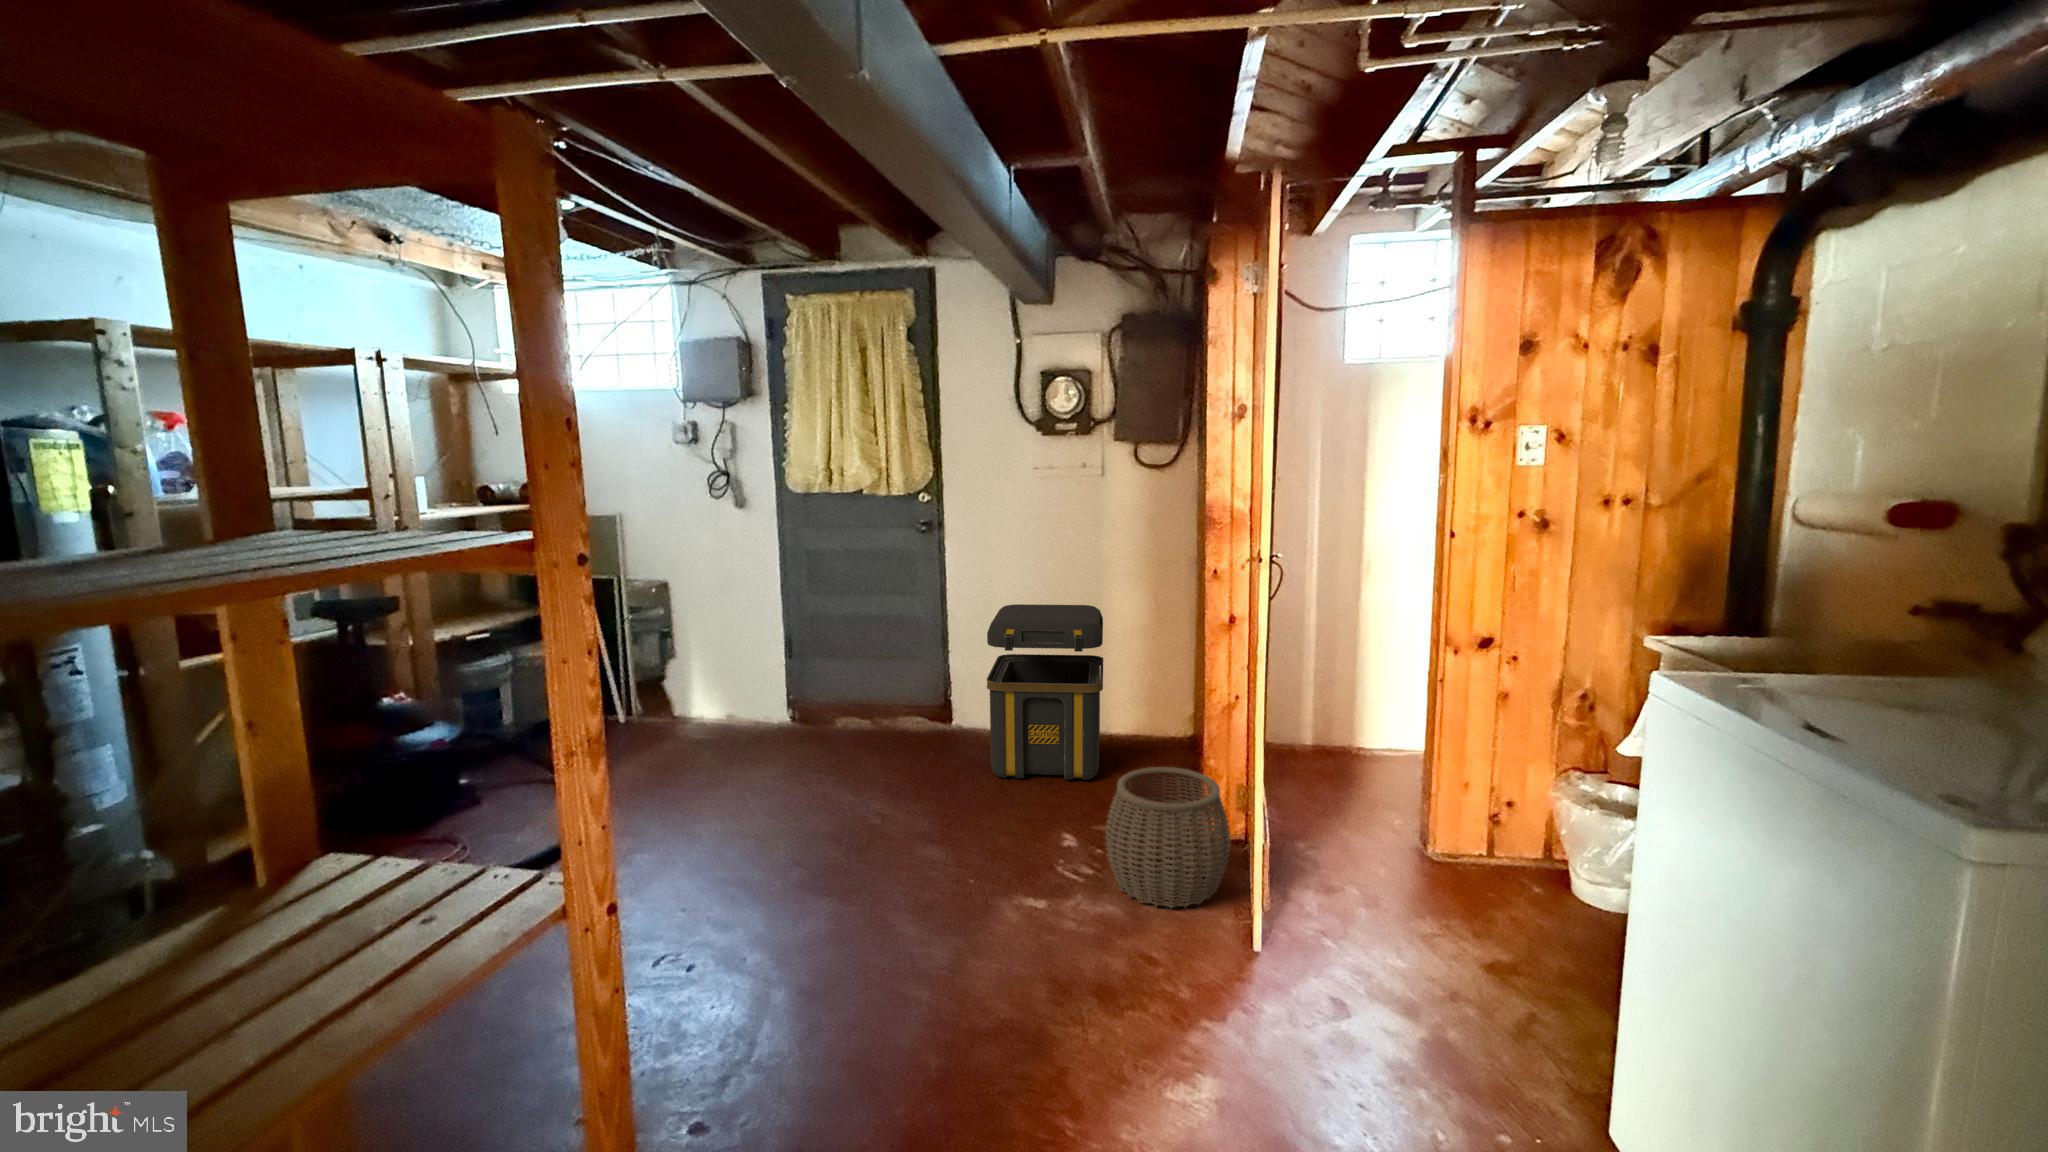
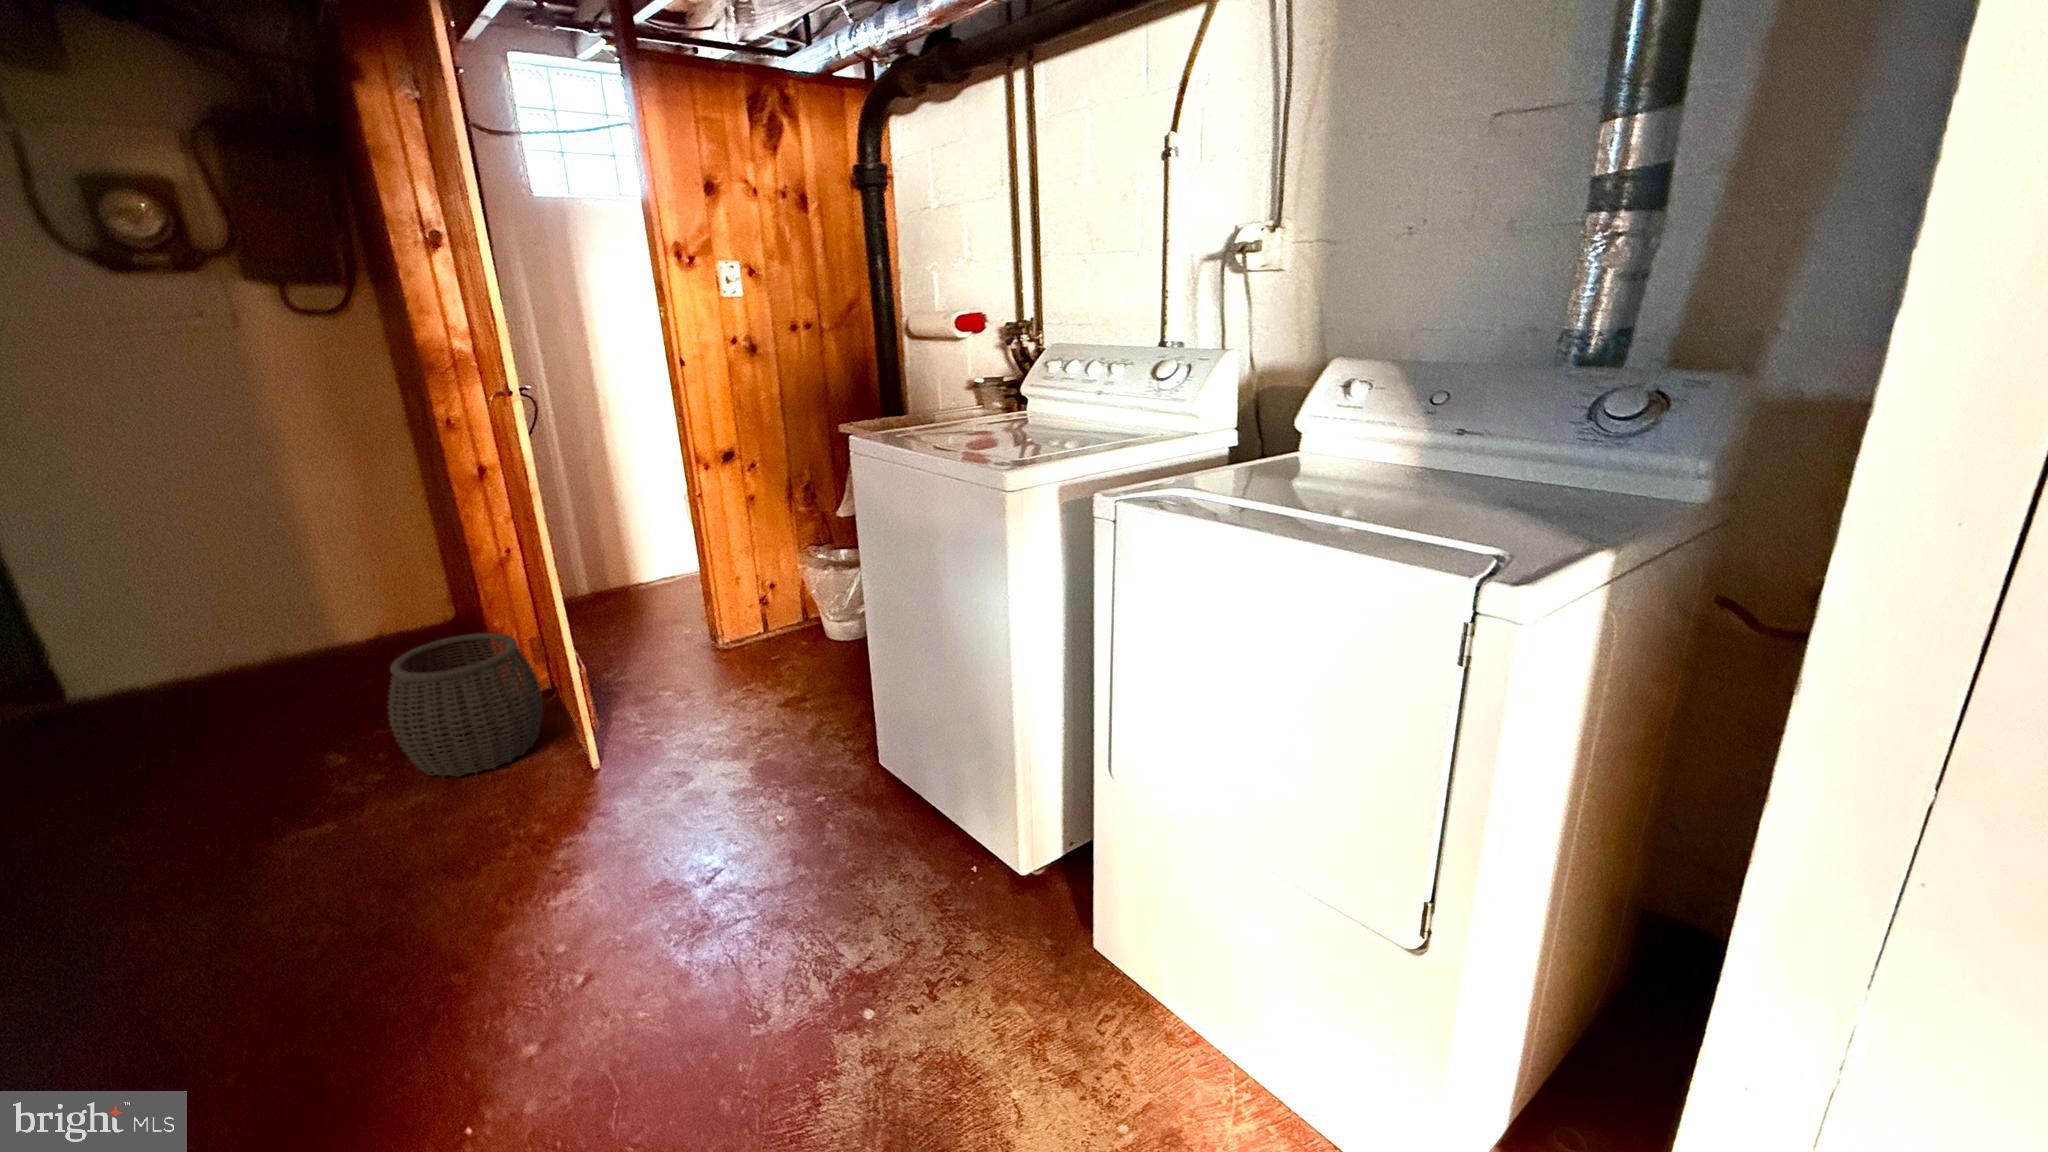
toolbox: present [987,604,1103,780] -> none [109,494,348,728]

